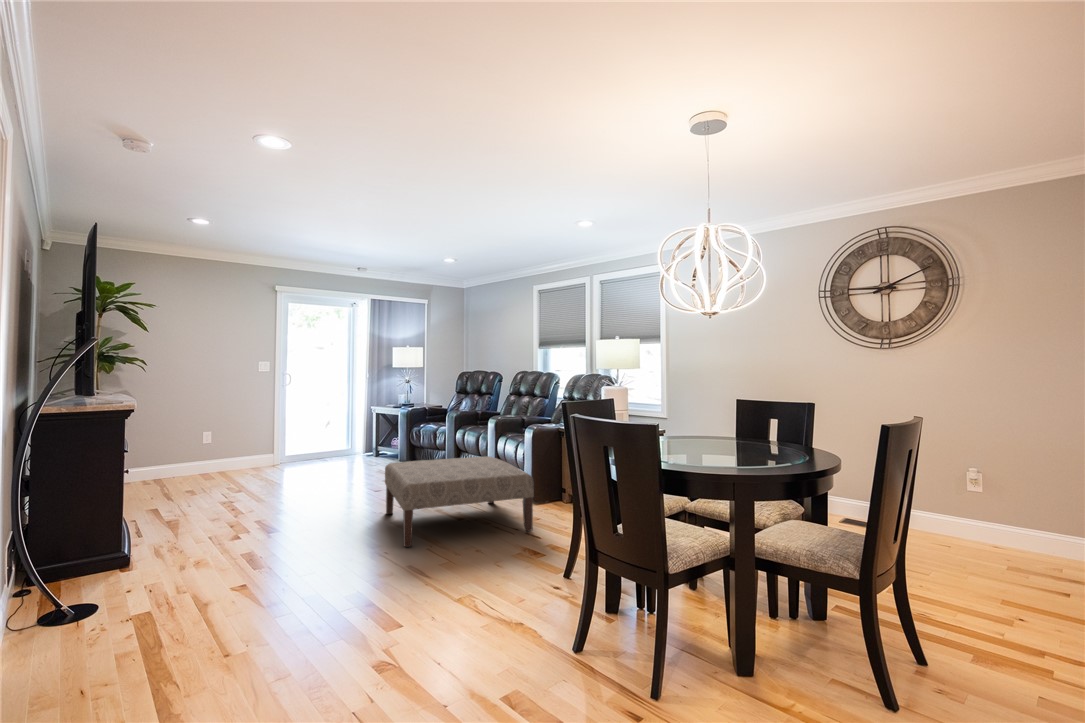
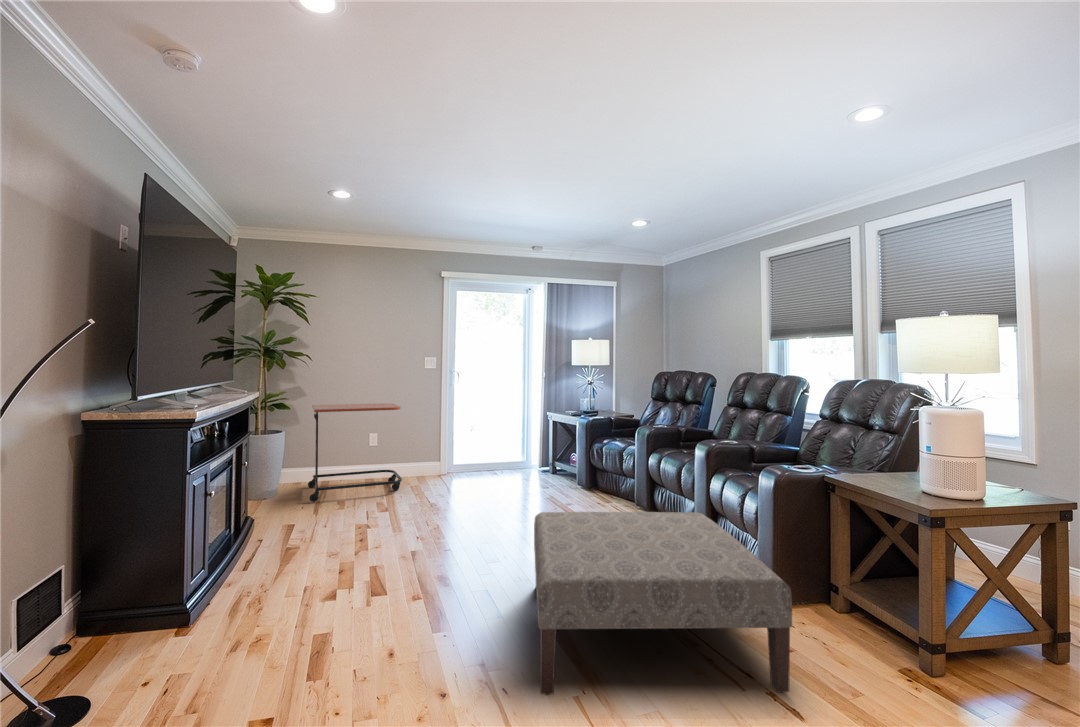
side table: none [145,402,245,490] -> present [308,403,402,502]

